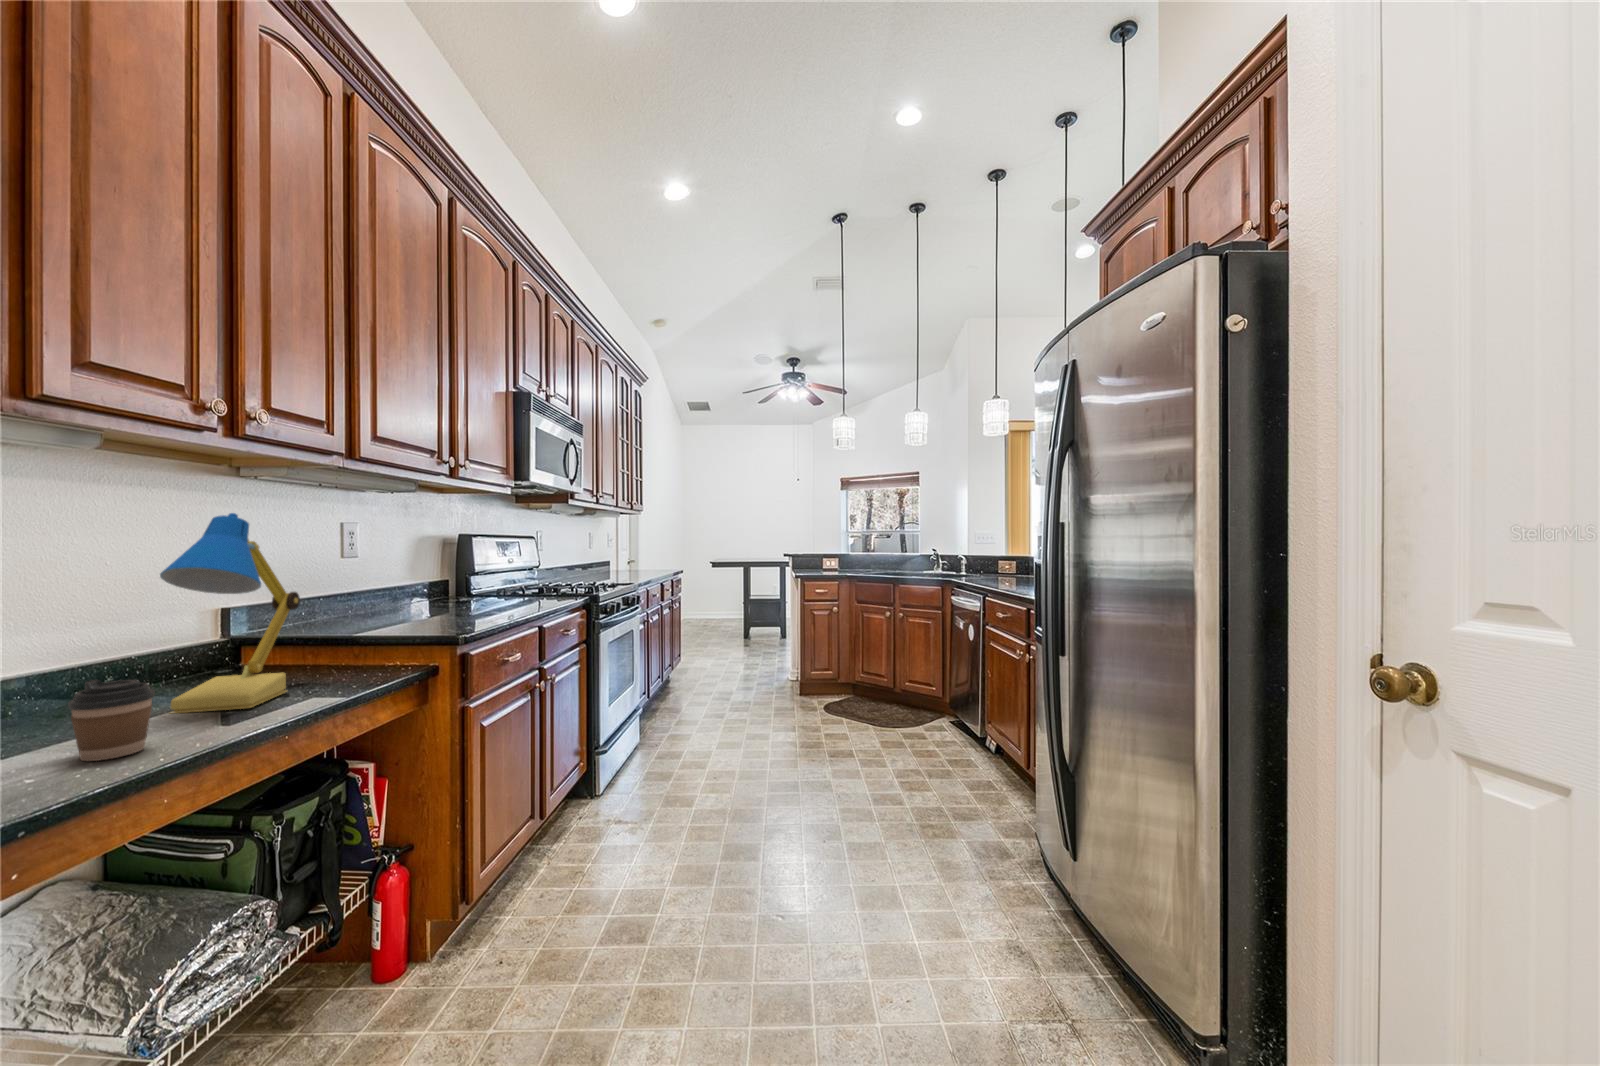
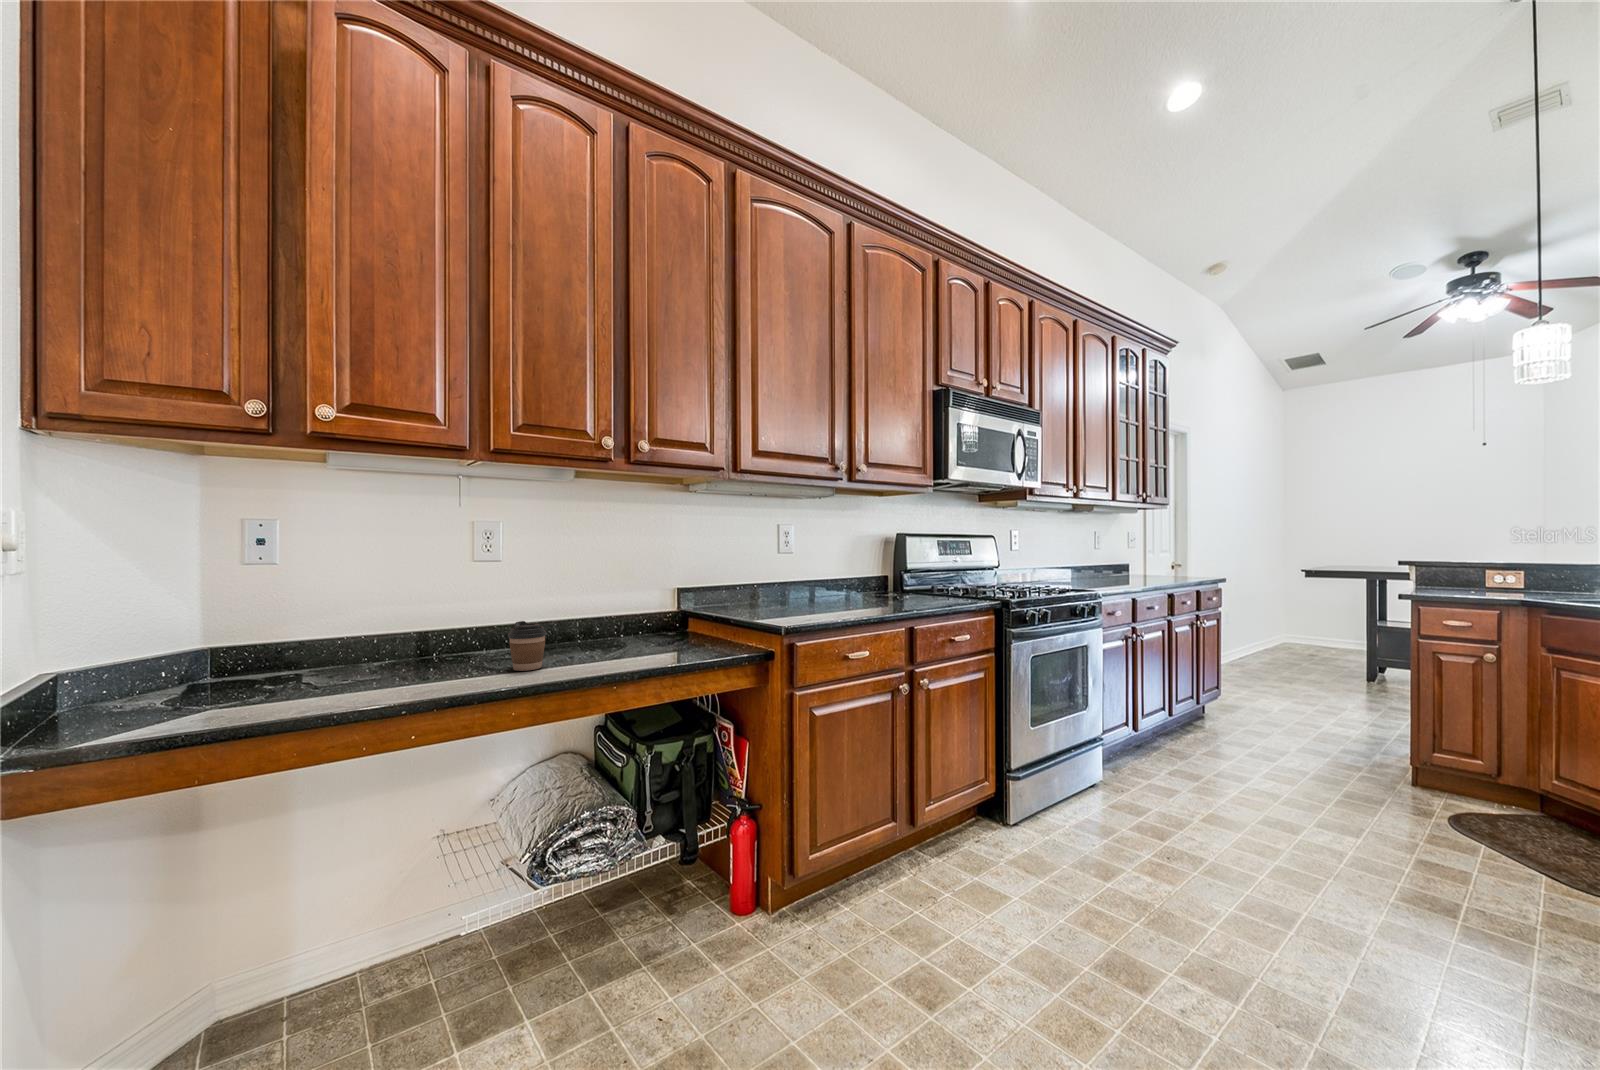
desk lamp: present [160,513,300,713] -> none [581,518,686,656]

